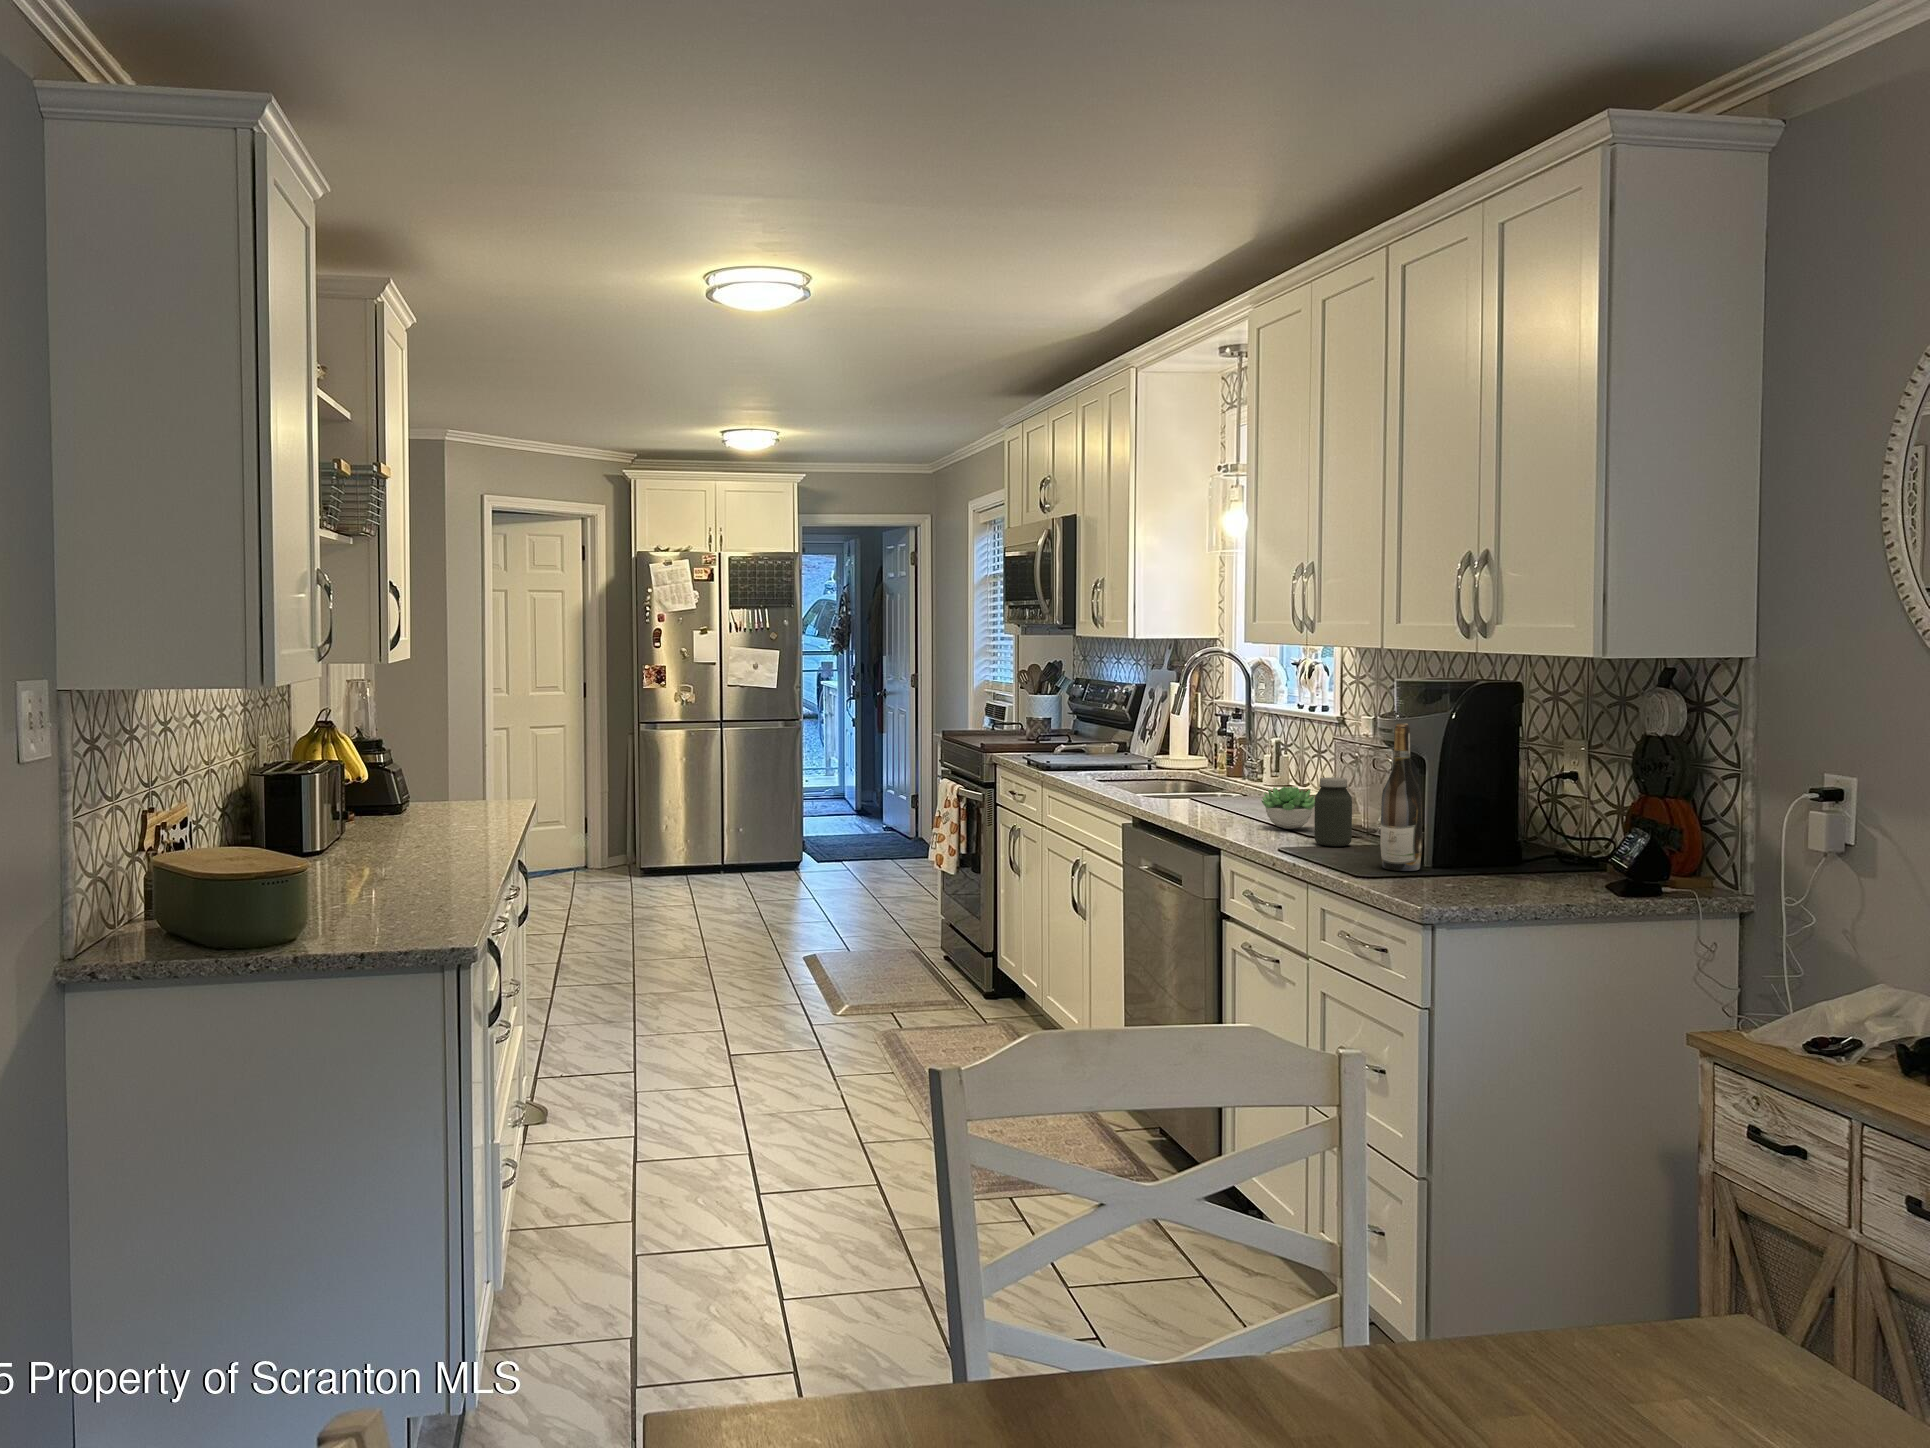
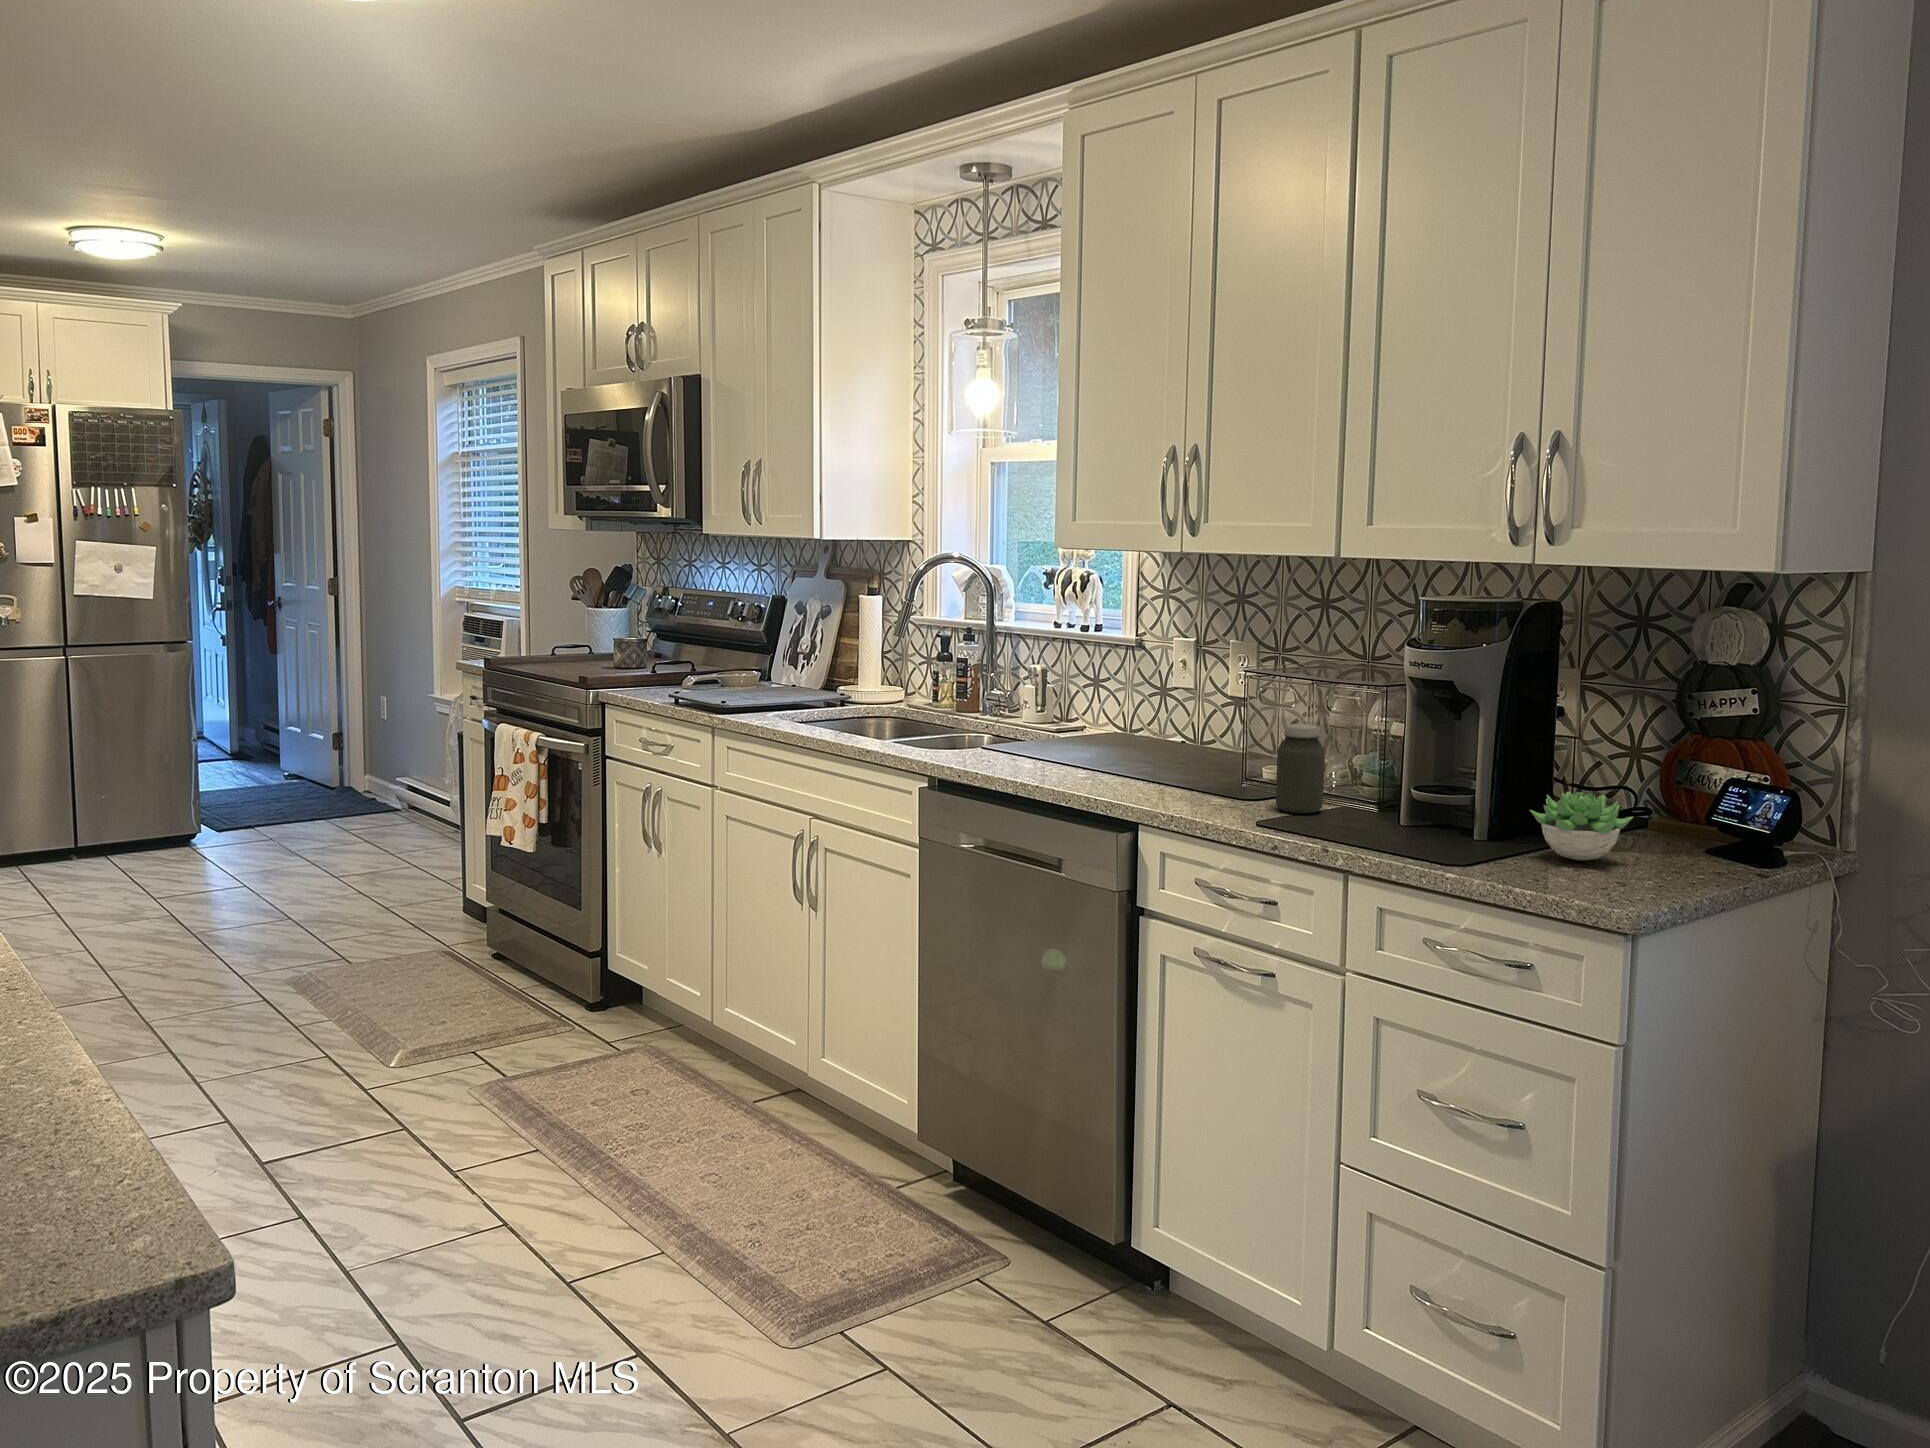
wine bottle: present [1380,723,1422,871] -> none [1429,656,1484,848]
succulent plant: present [1261,786,1315,829] -> present [1530,792,1633,860]

